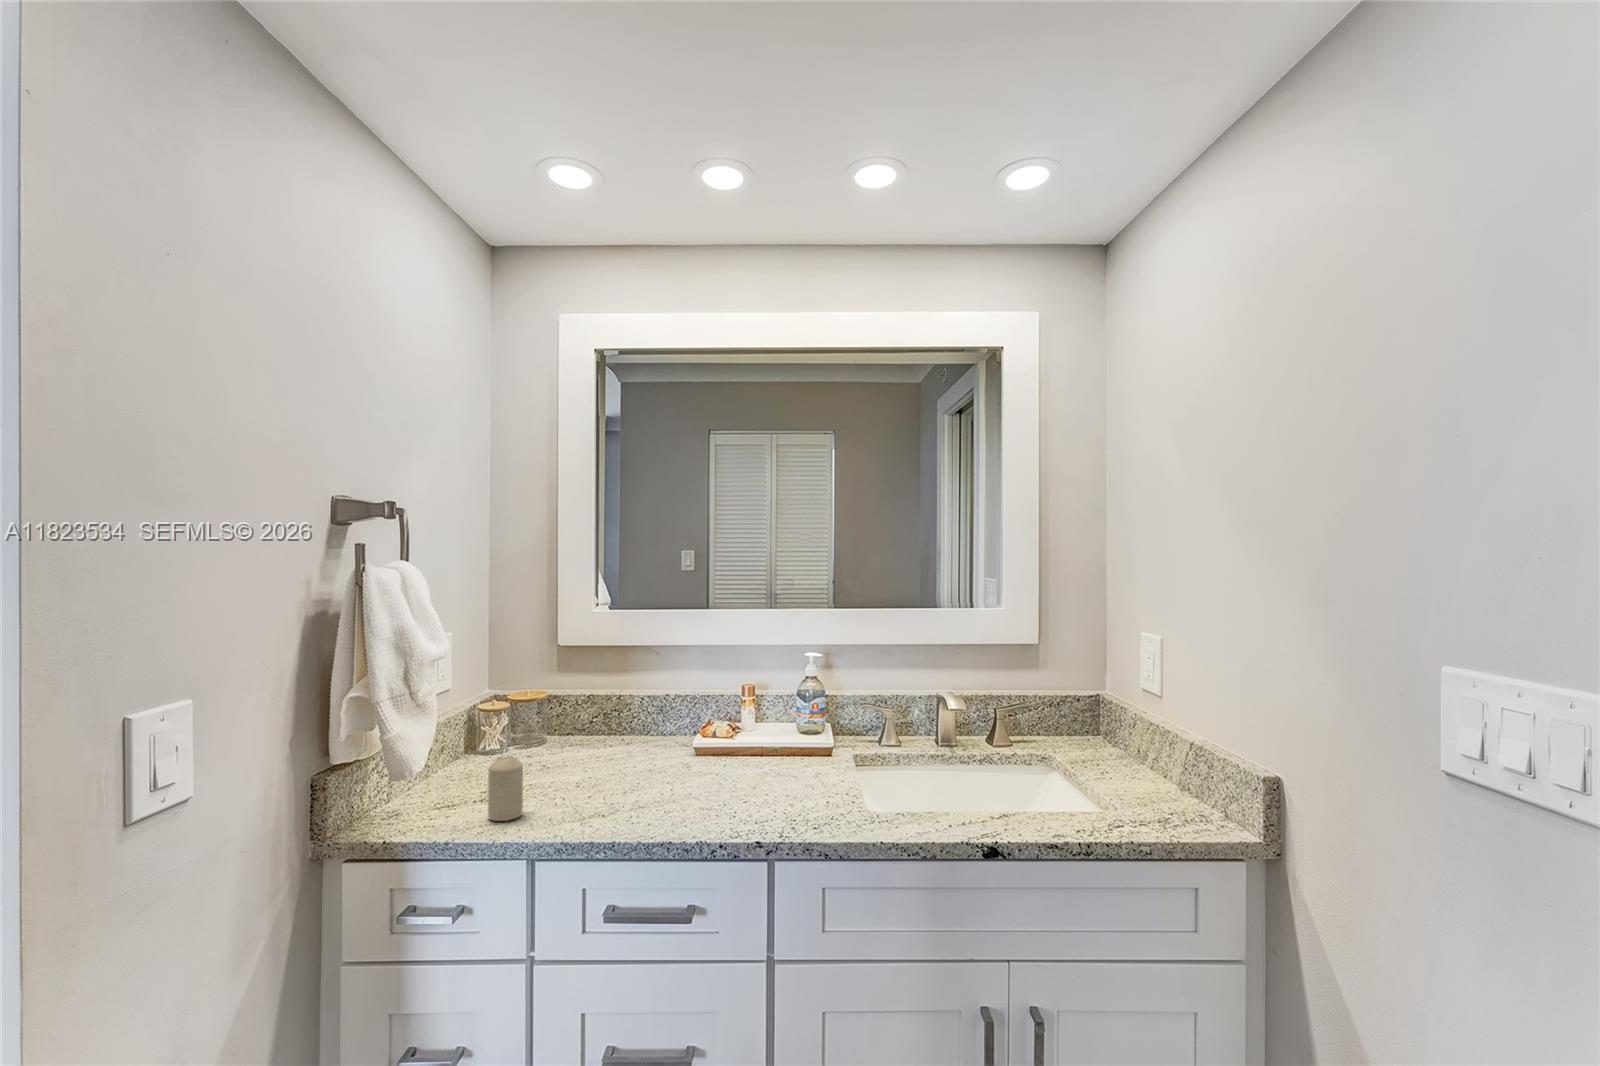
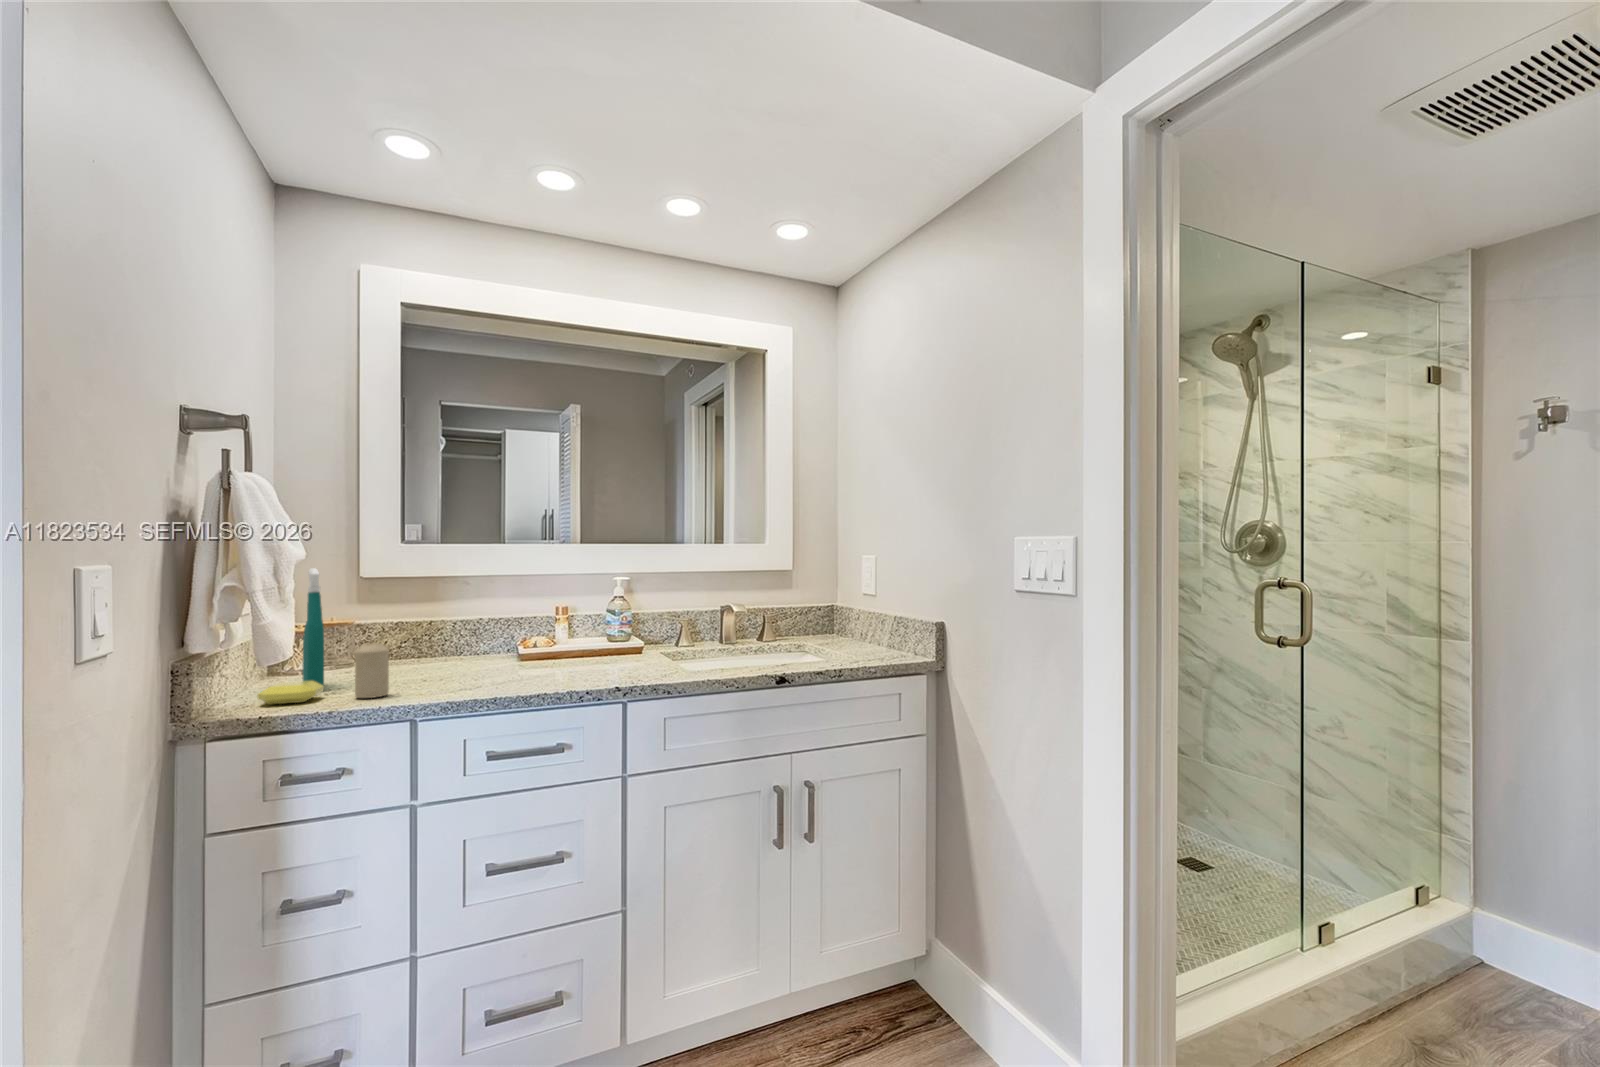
spray bottle: none [466,655,488,788] -> present [302,568,324,686]
soap bar: none [400,789,467,818] -> present [258,681,324,704]

